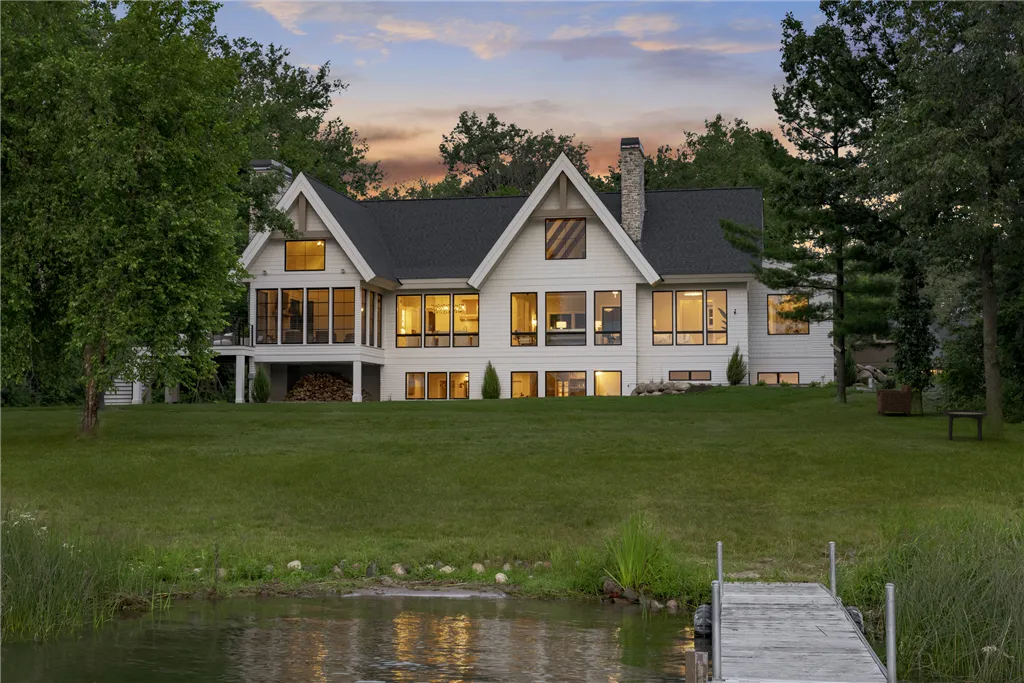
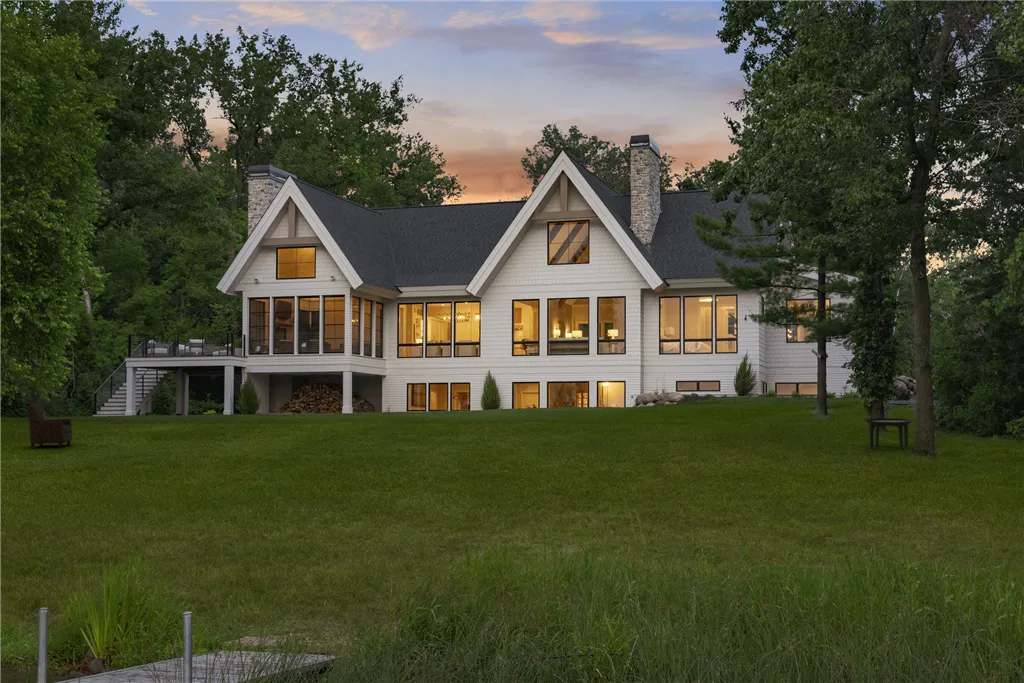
chair: present [877,384,912,416] -> present [28,404,72,448]

